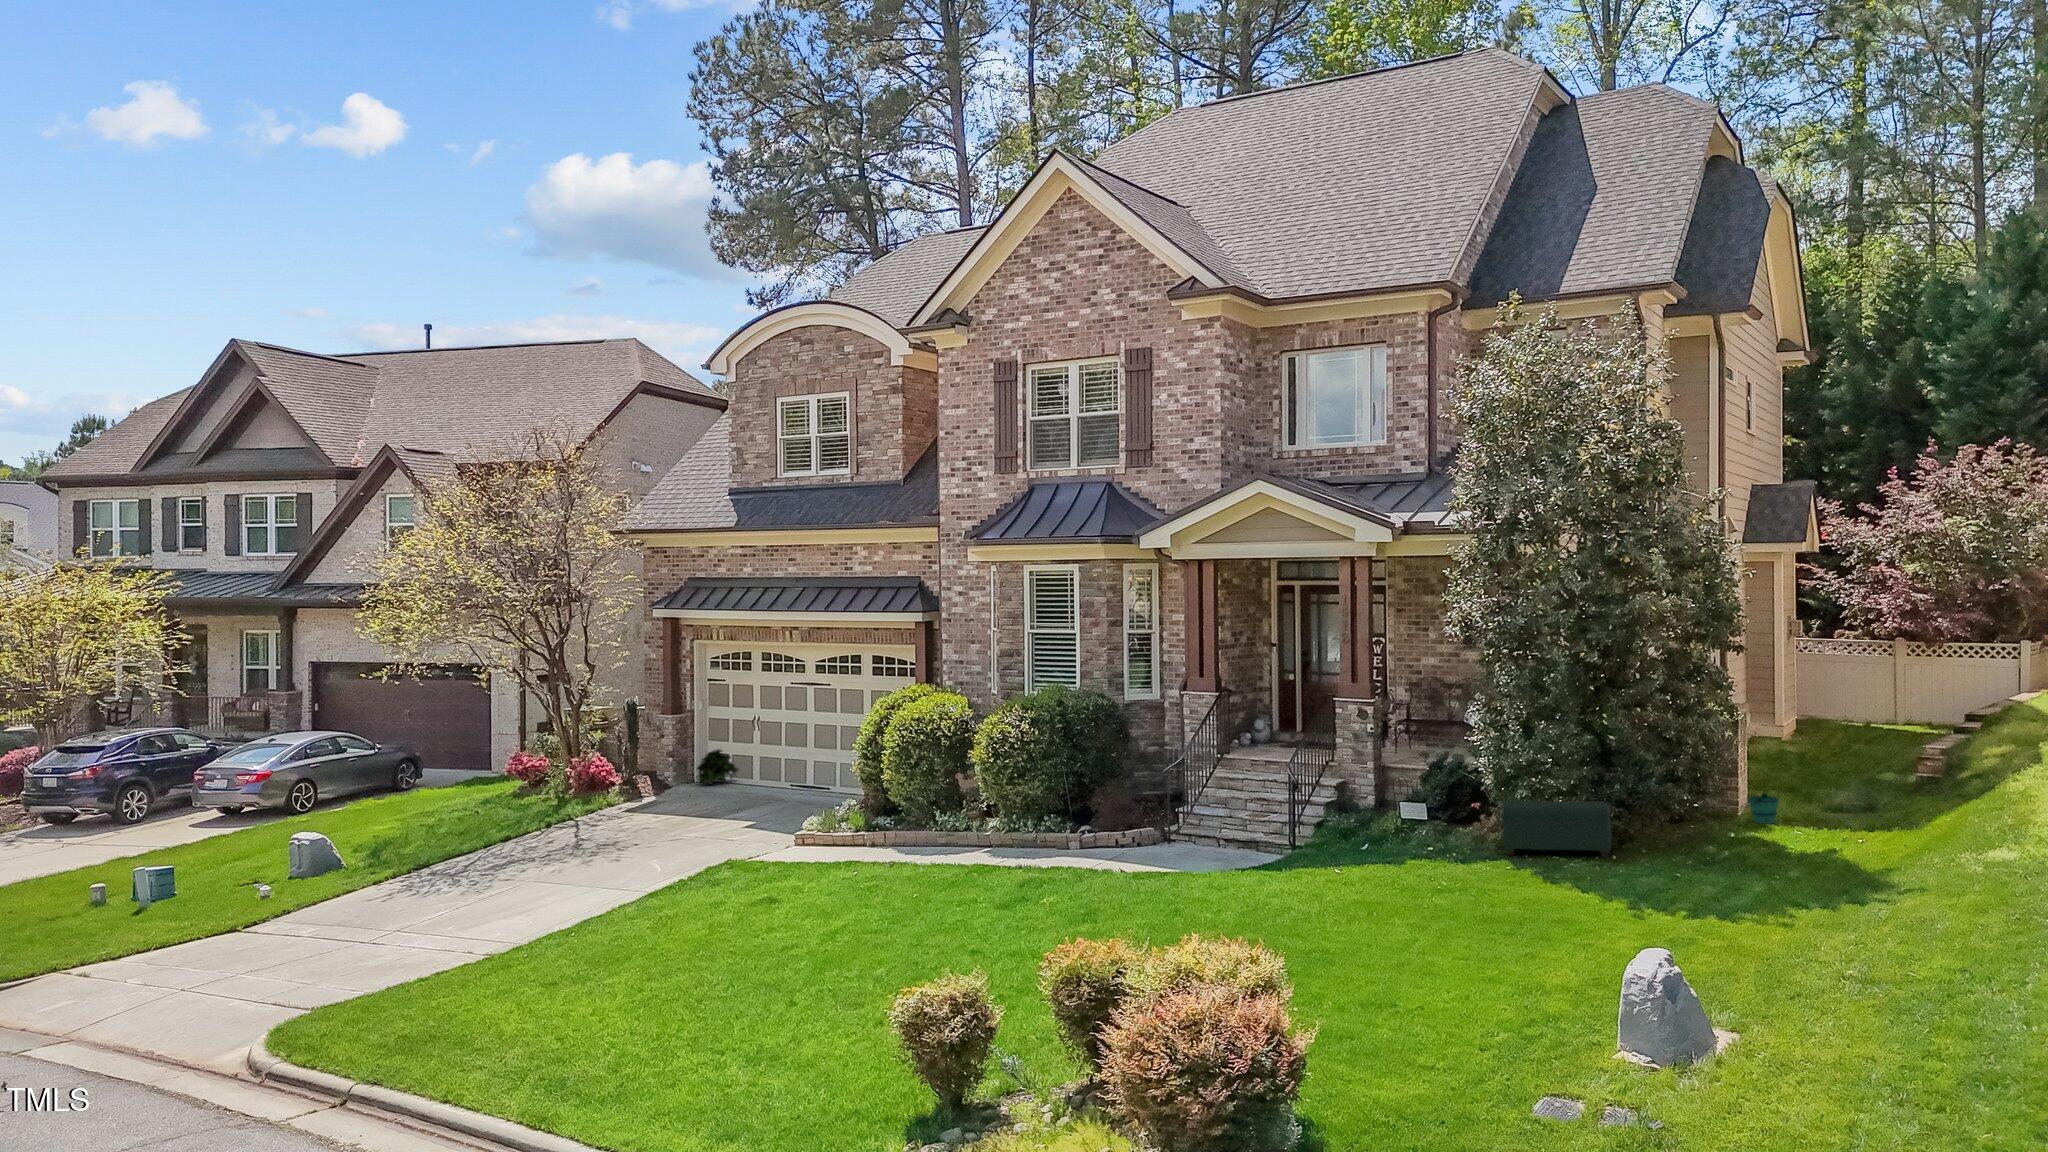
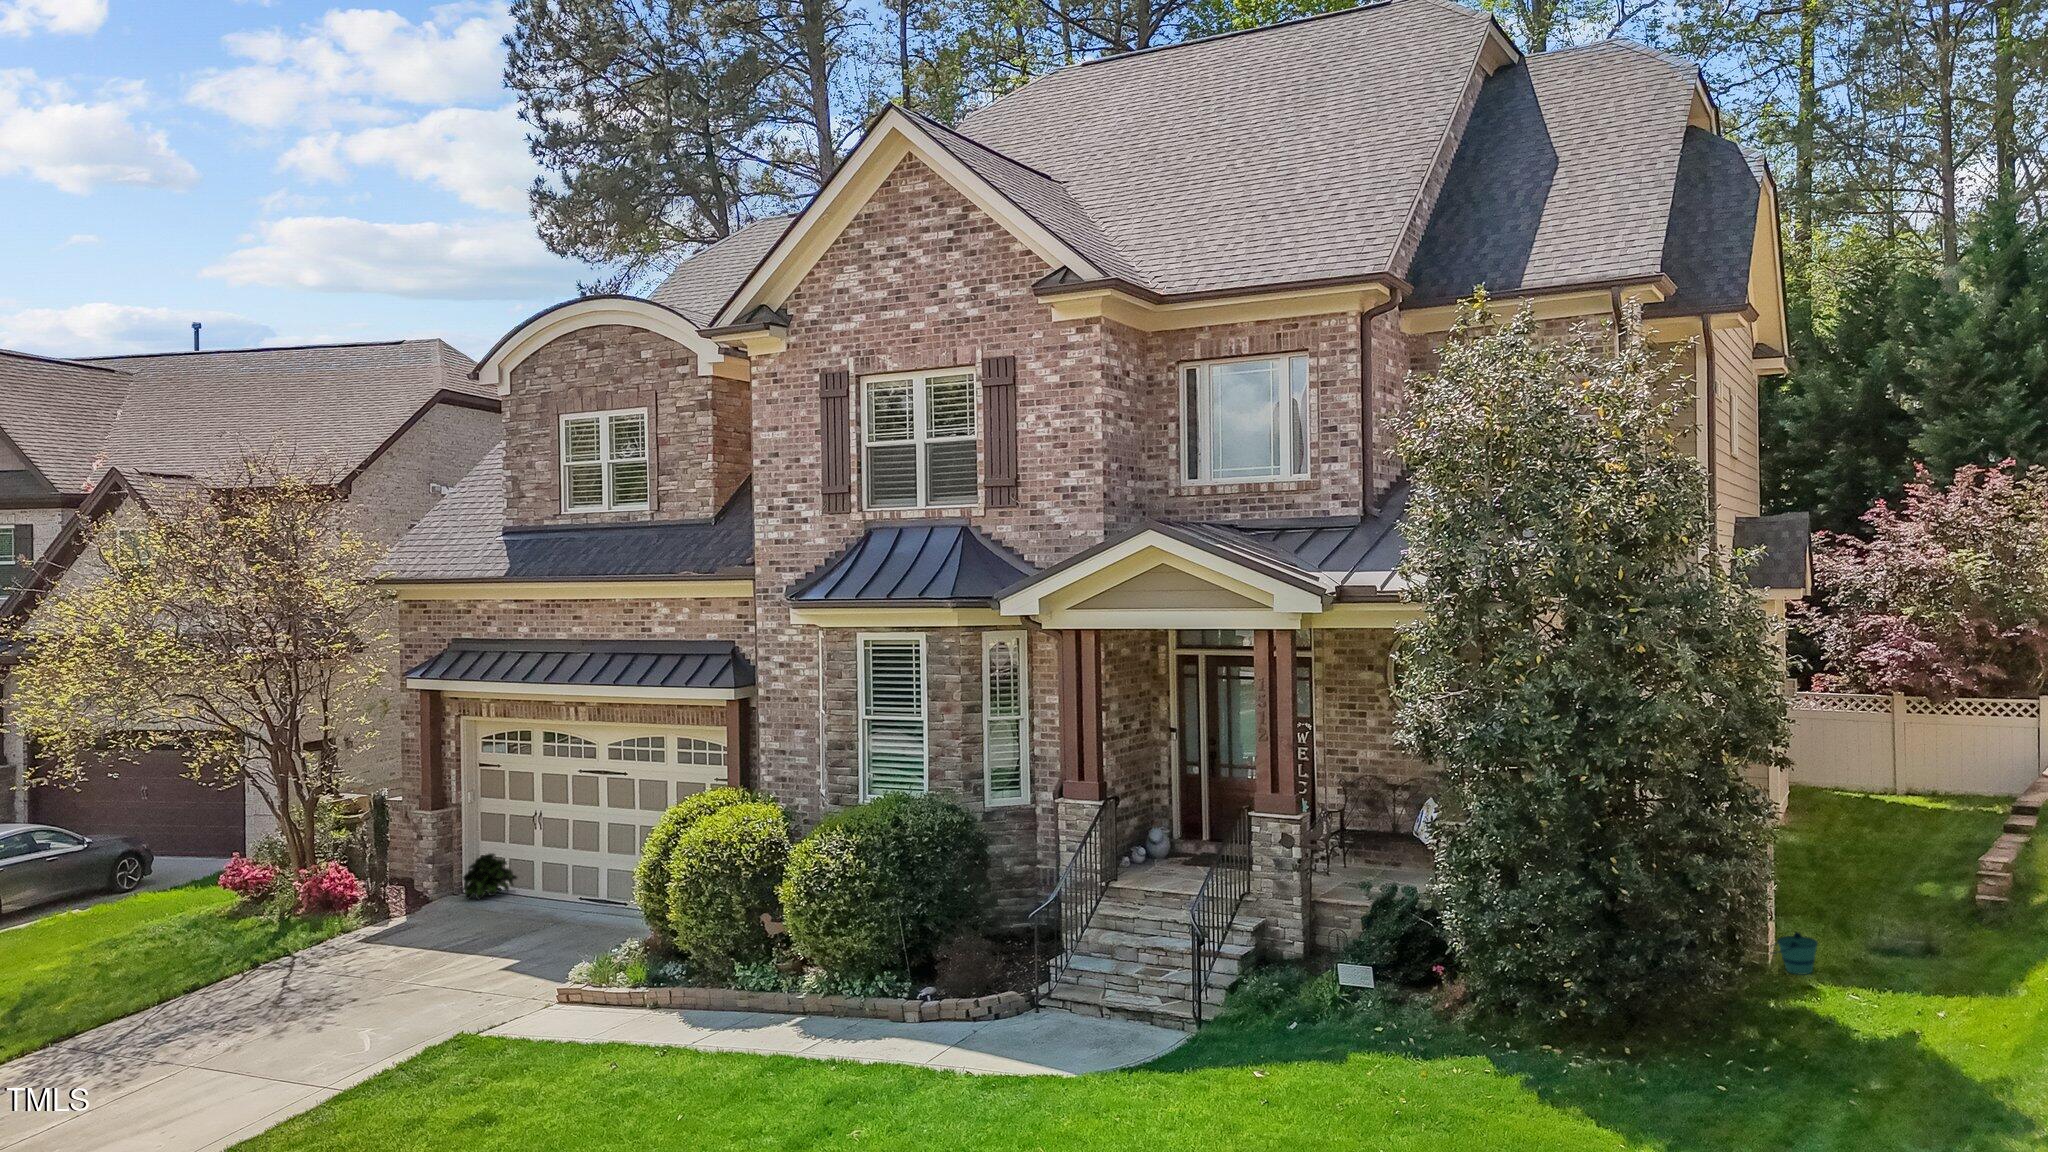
bench: present [1502,801,1611,857] -> none [1479,976,1628,1063]

